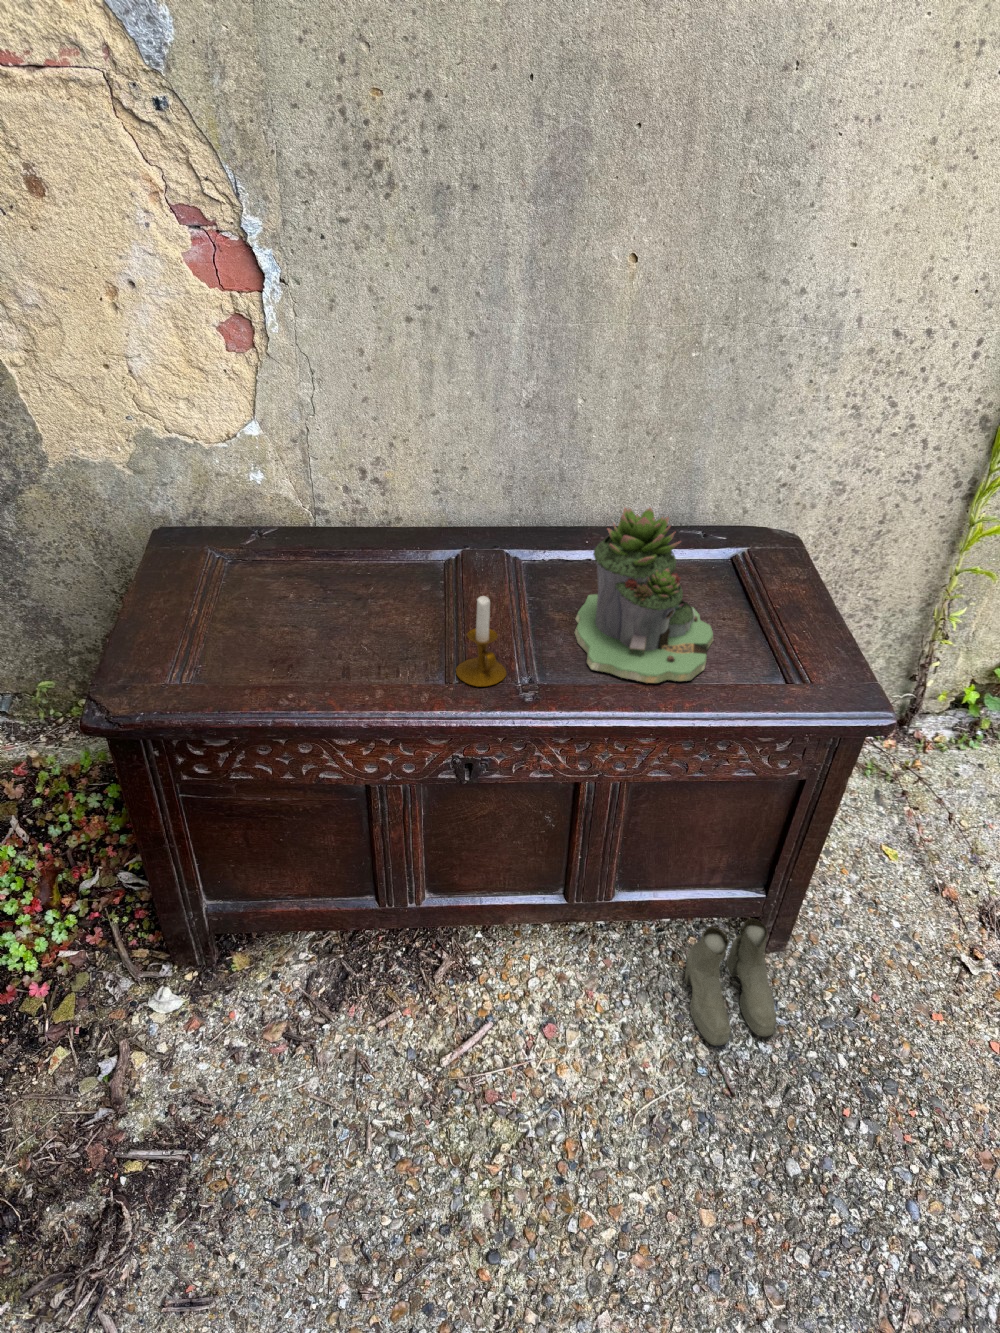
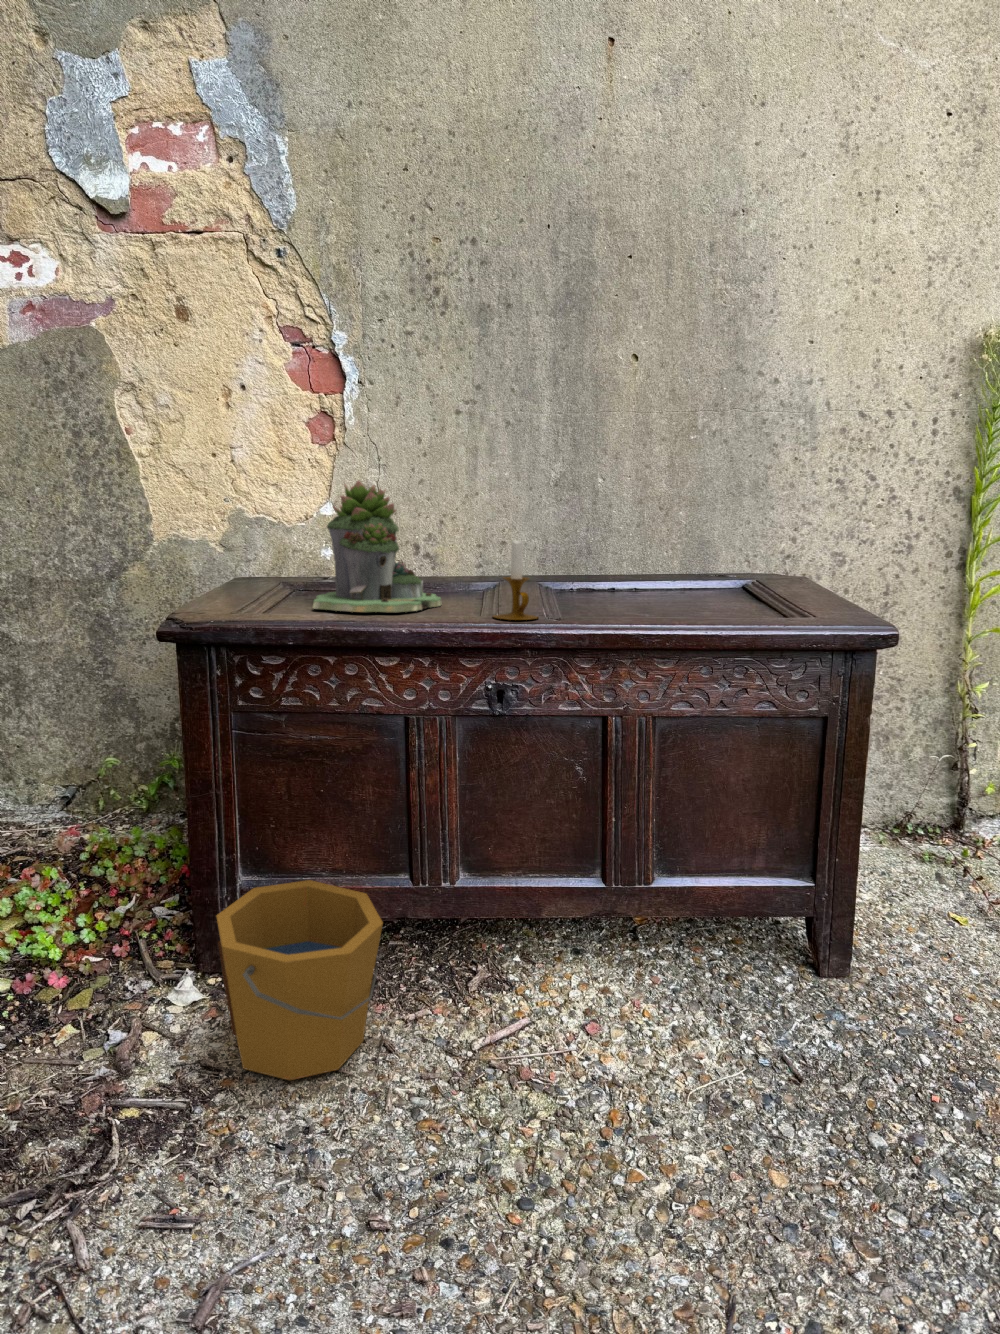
succulent planter: present [575,507,713,683] -> present [313,481,442,612]
bucket: none [191,916,355,1116] -> present [217,880,383,1080]
boots: present [685,918,776,1046] -> none [741,910,844,1040]

